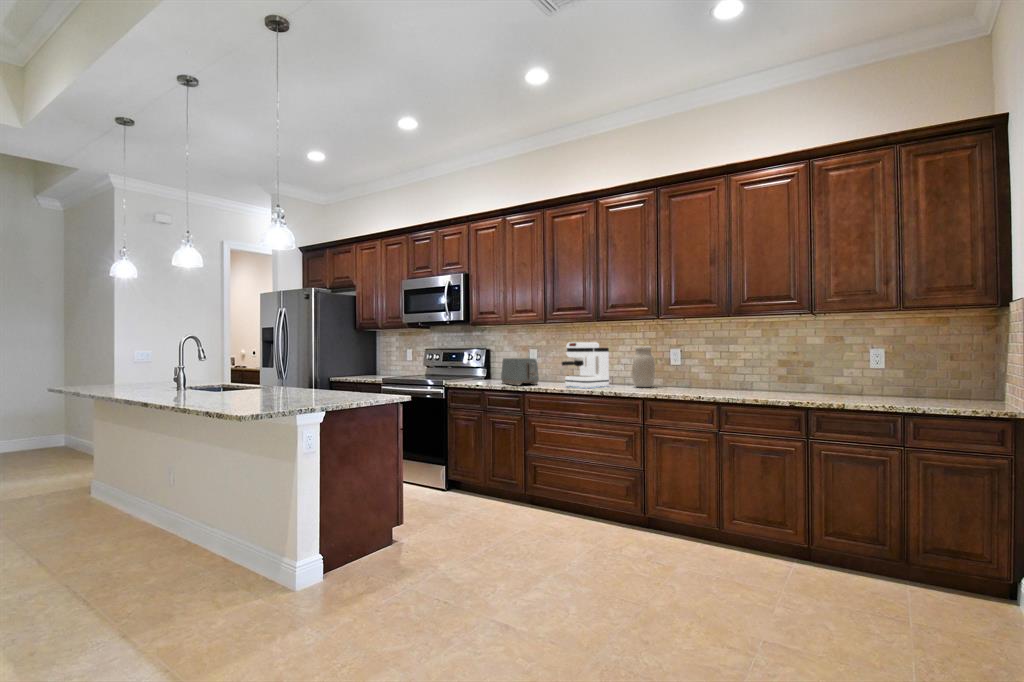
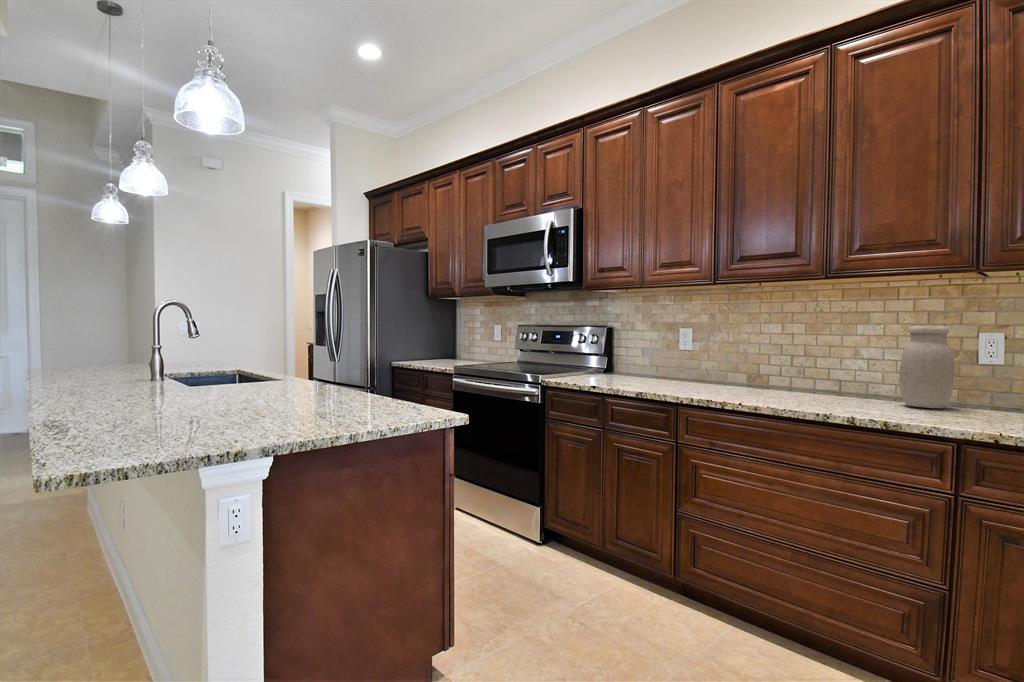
coffee maker: present [562,342,609,388] -> none [753,318,847,404]
toaster: present [501,358,539,386] -> none [633,343,702,391]

